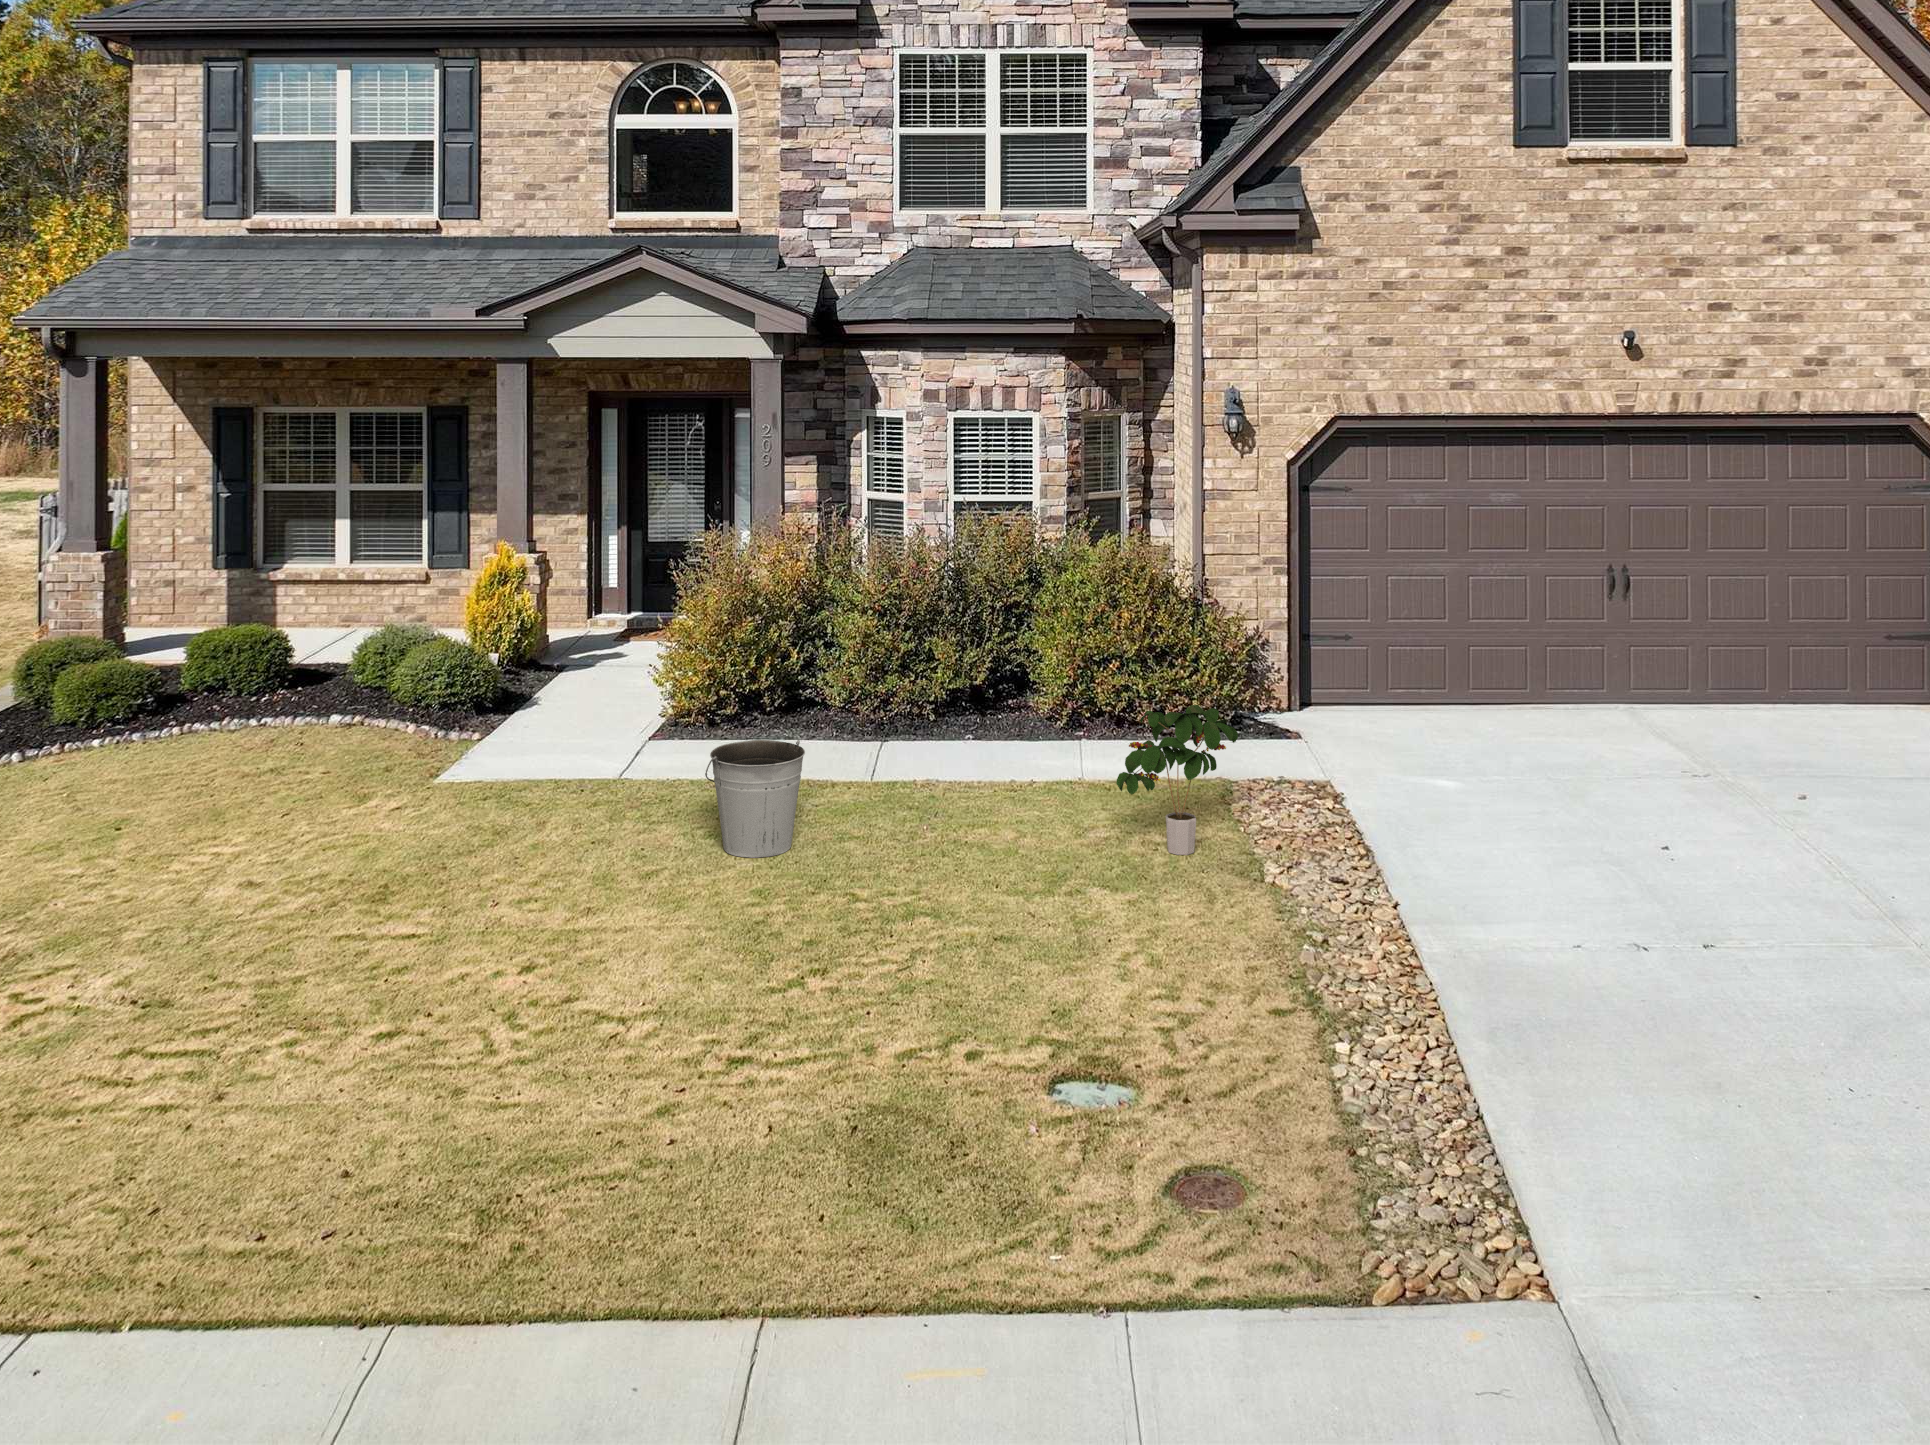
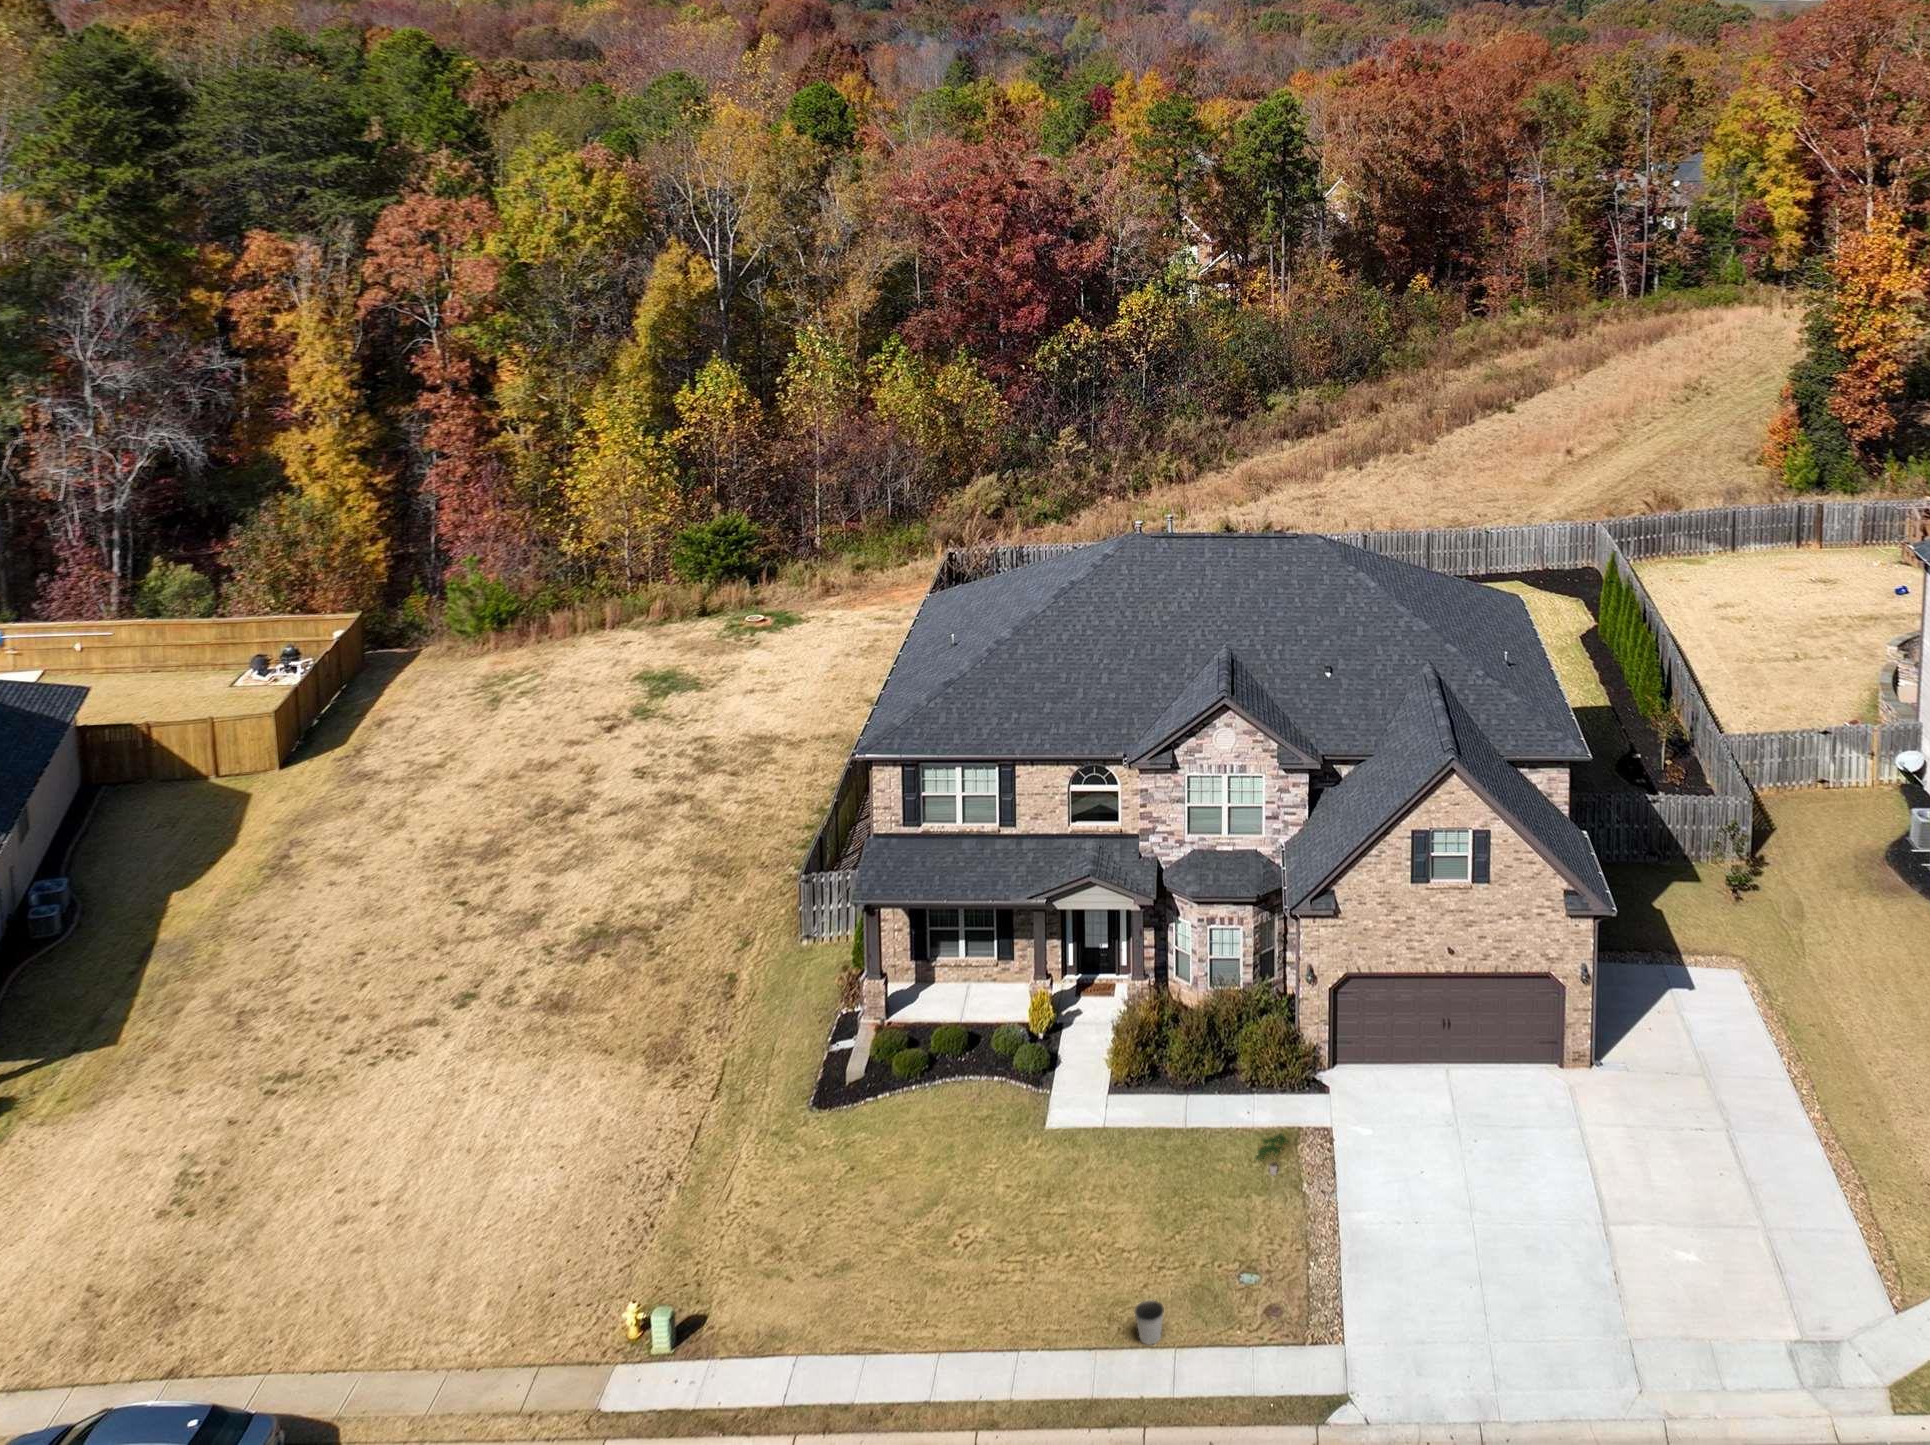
bucket: present [705,740,805,858] -> present [1135,1300,1164,1345]

